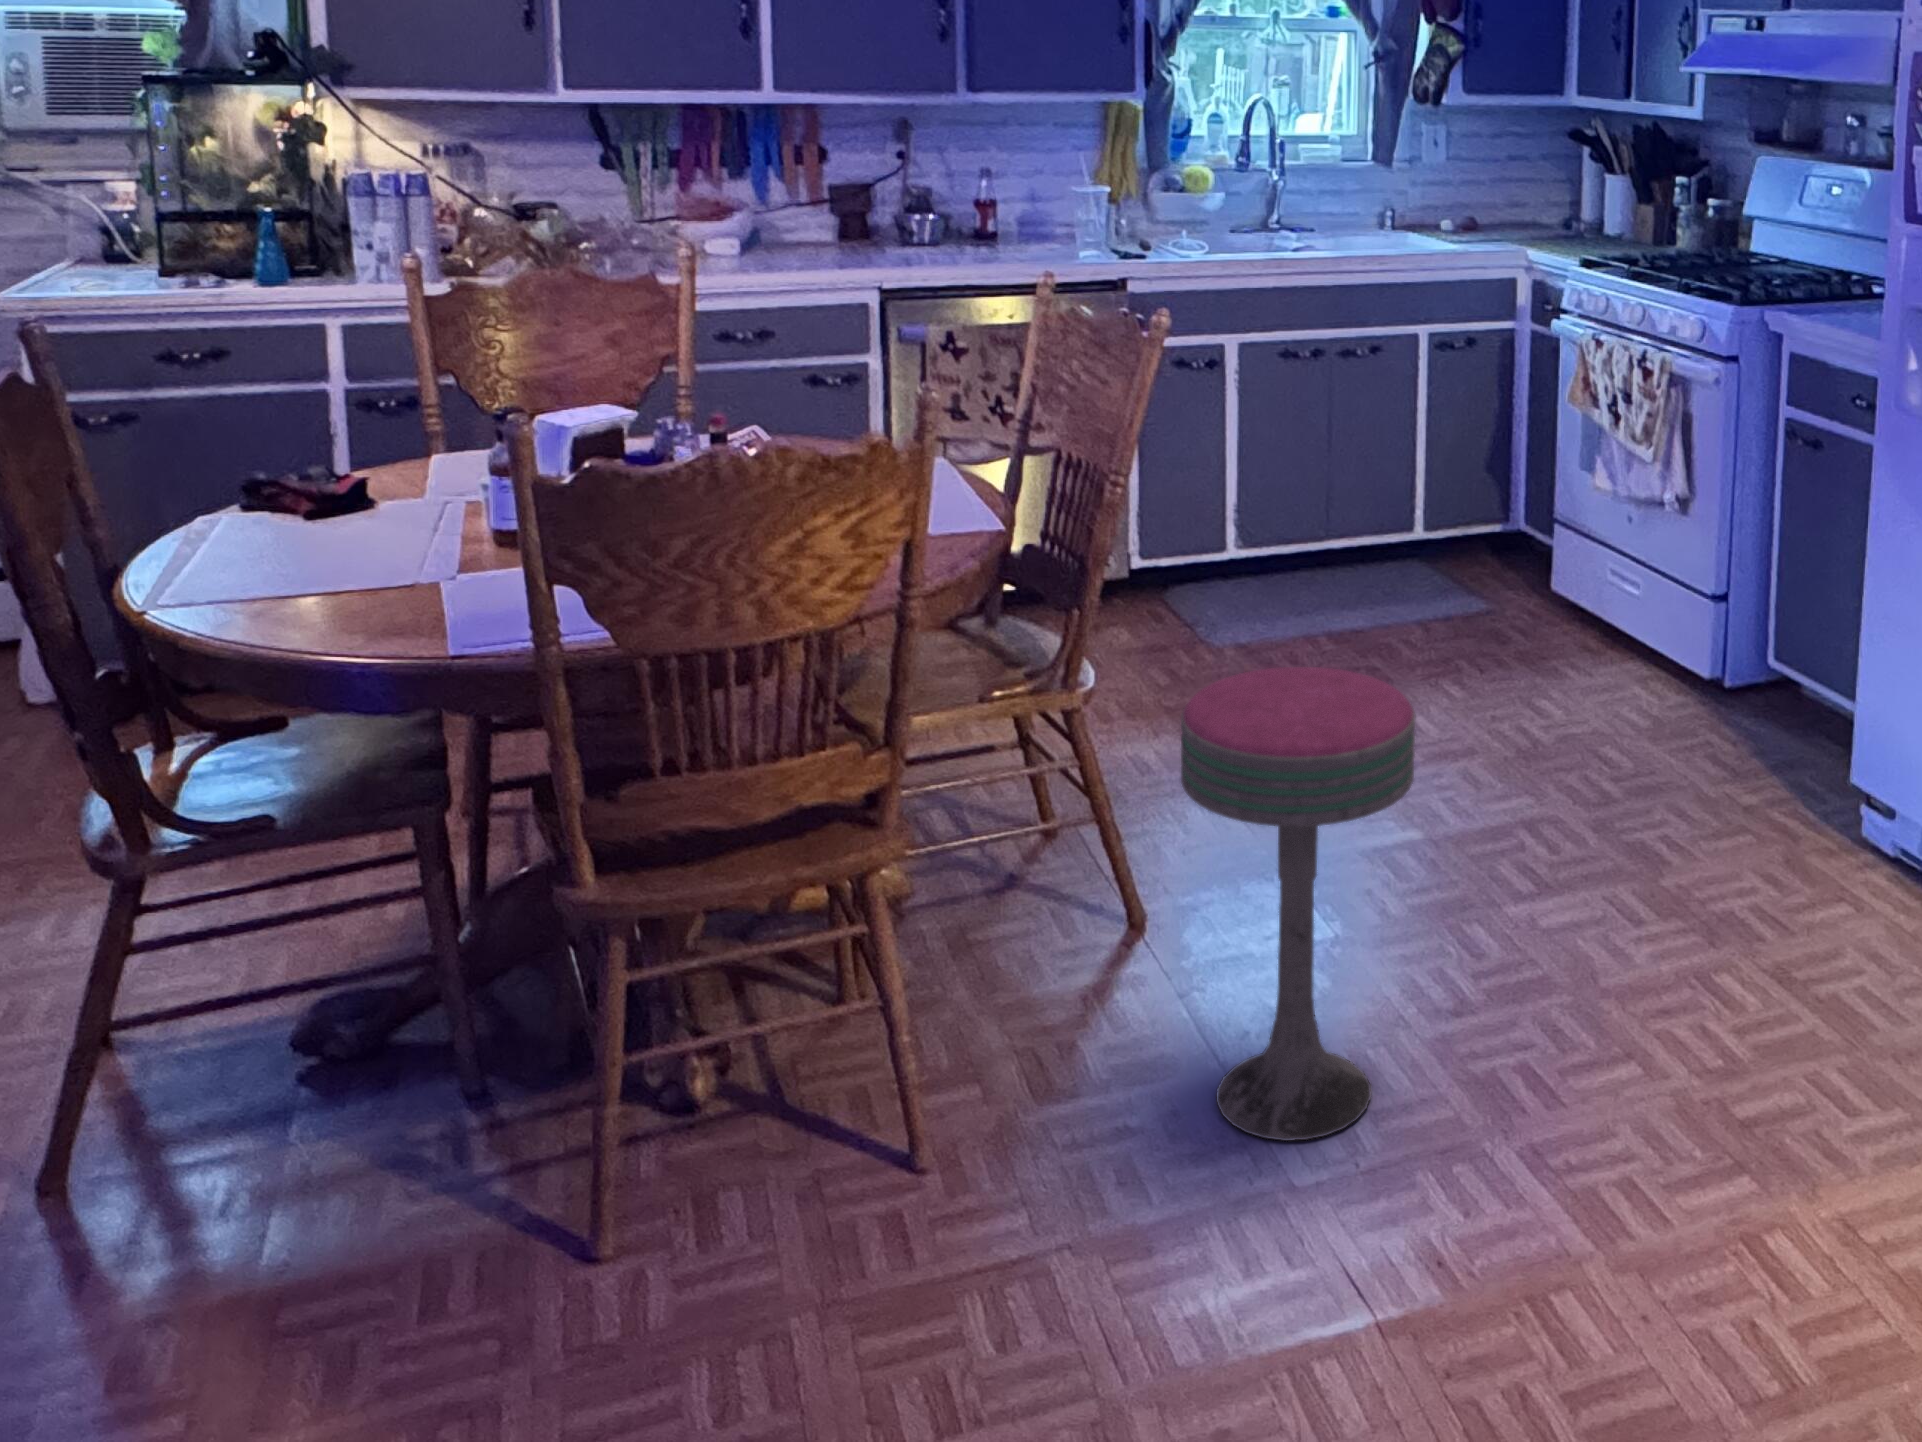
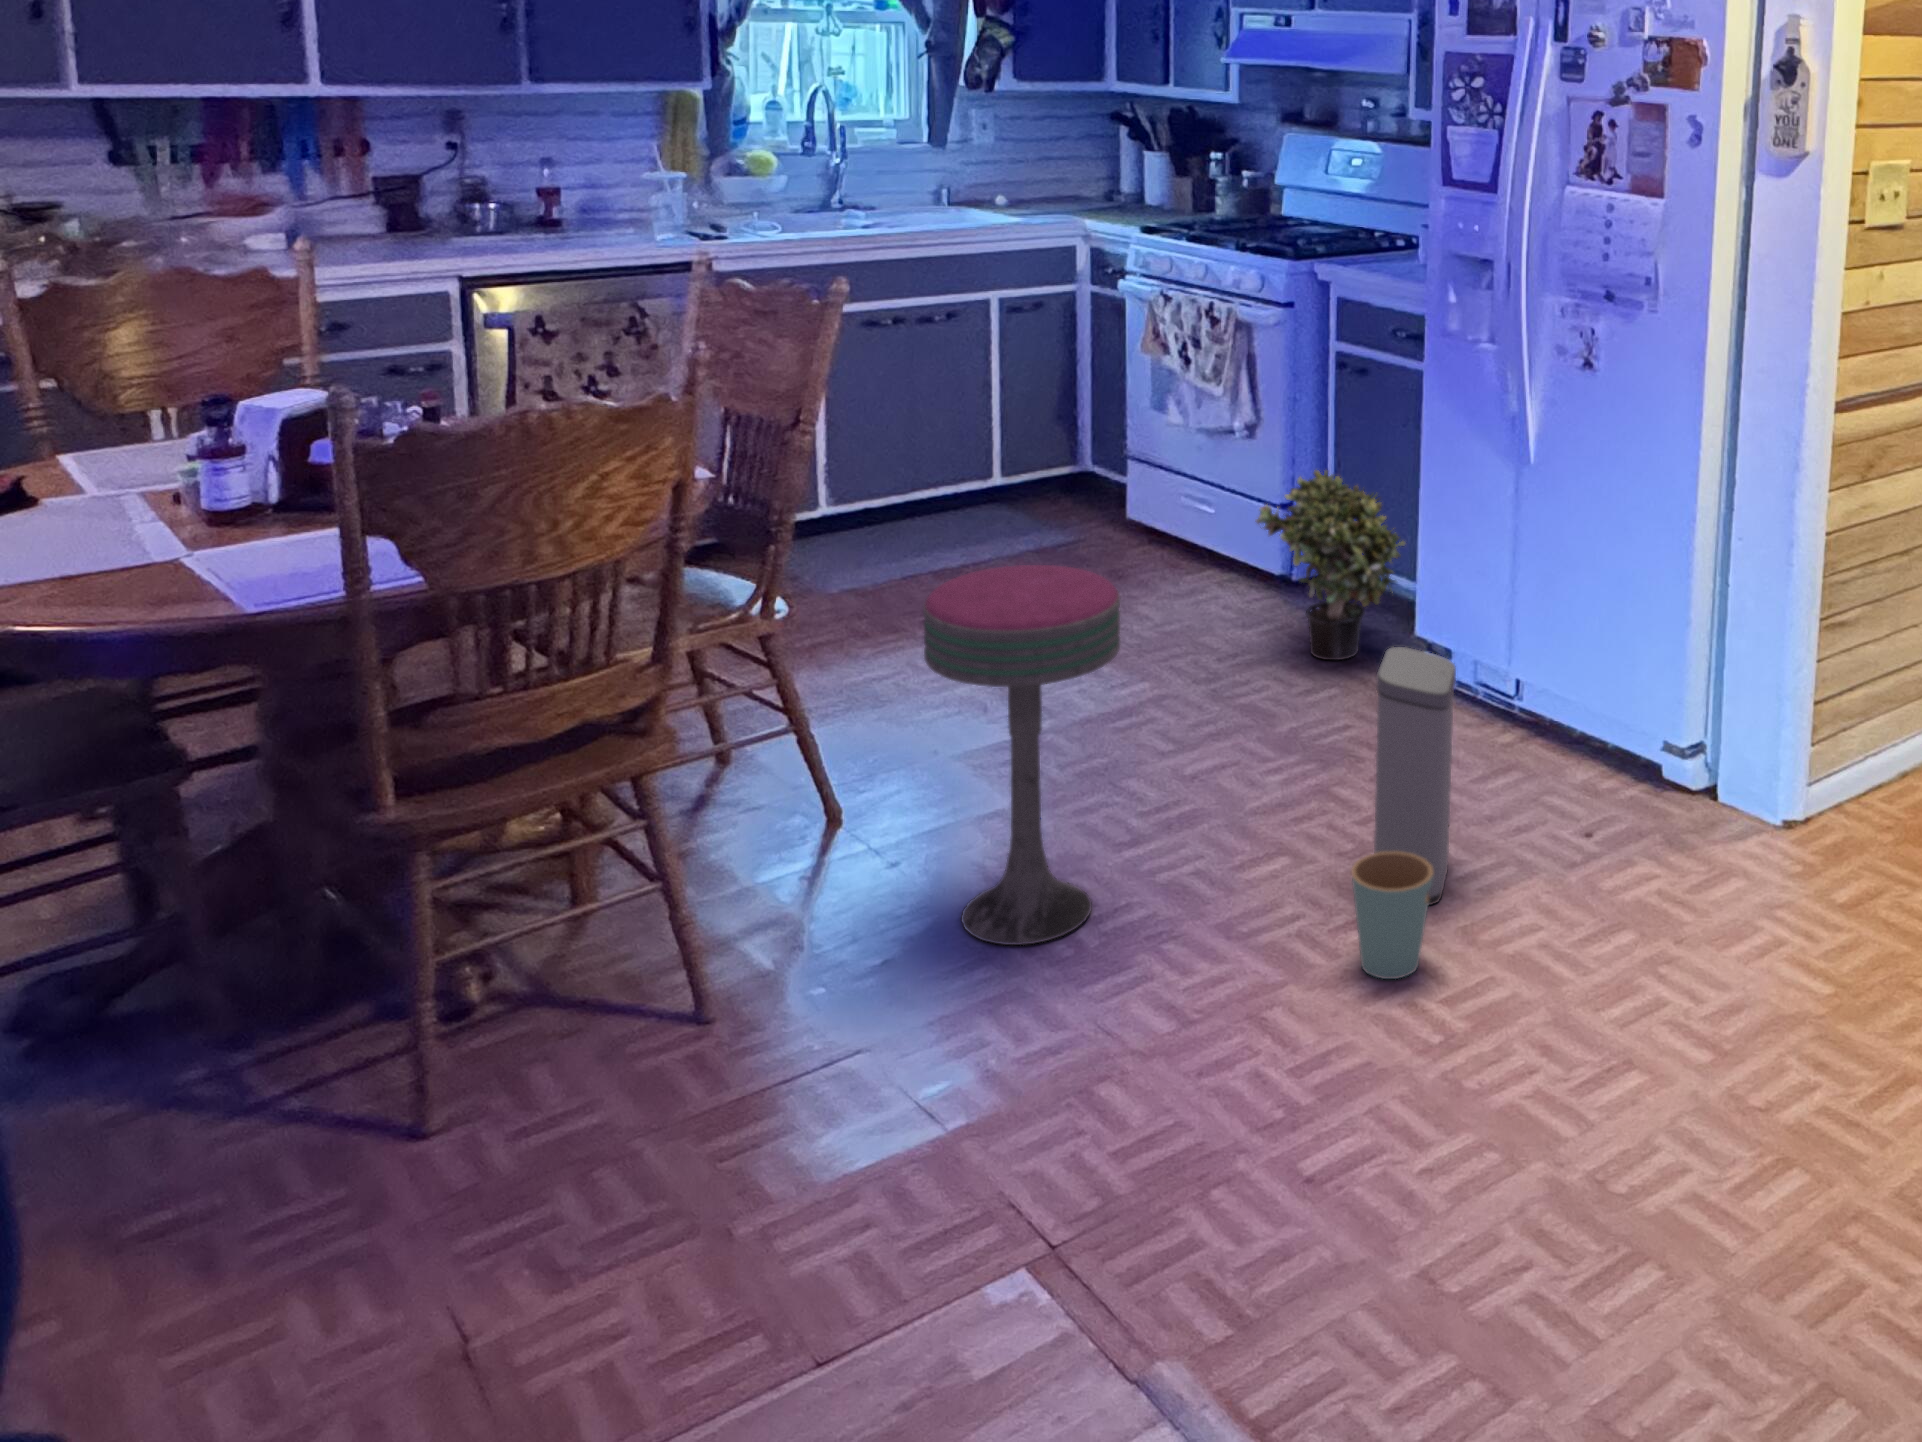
potted plant: none [1659,564,1843,803] -> present [1255,470,1405,660]
trash can: none [1672,824,1851,1288] -> present [1351,647,1456,979]

